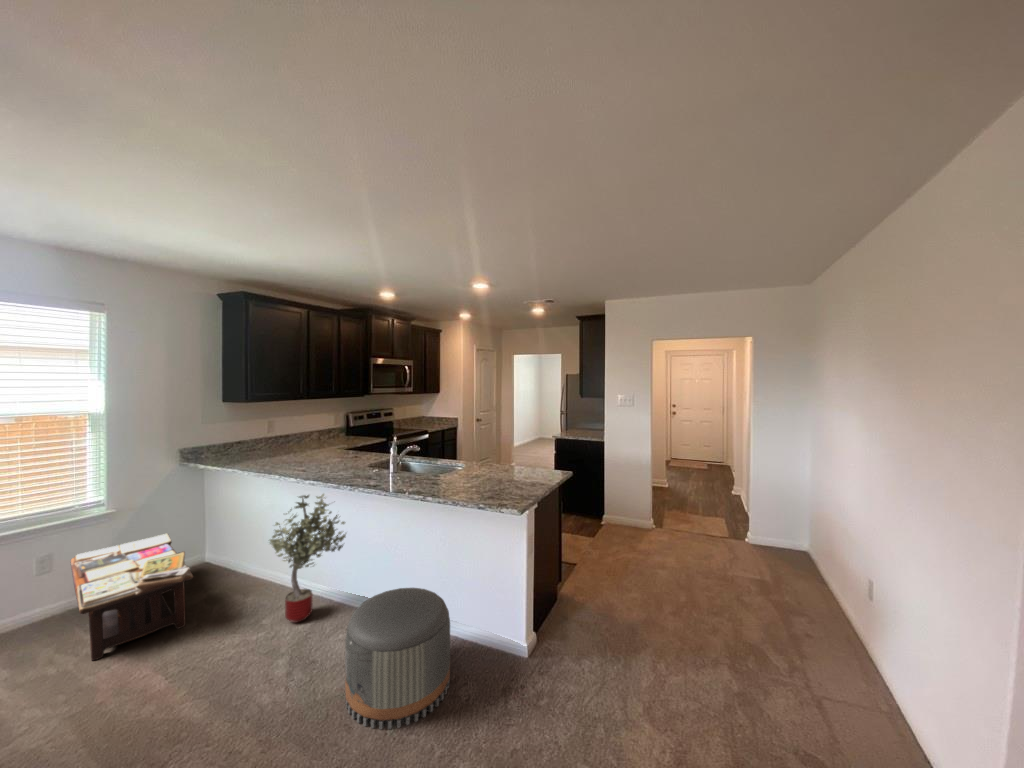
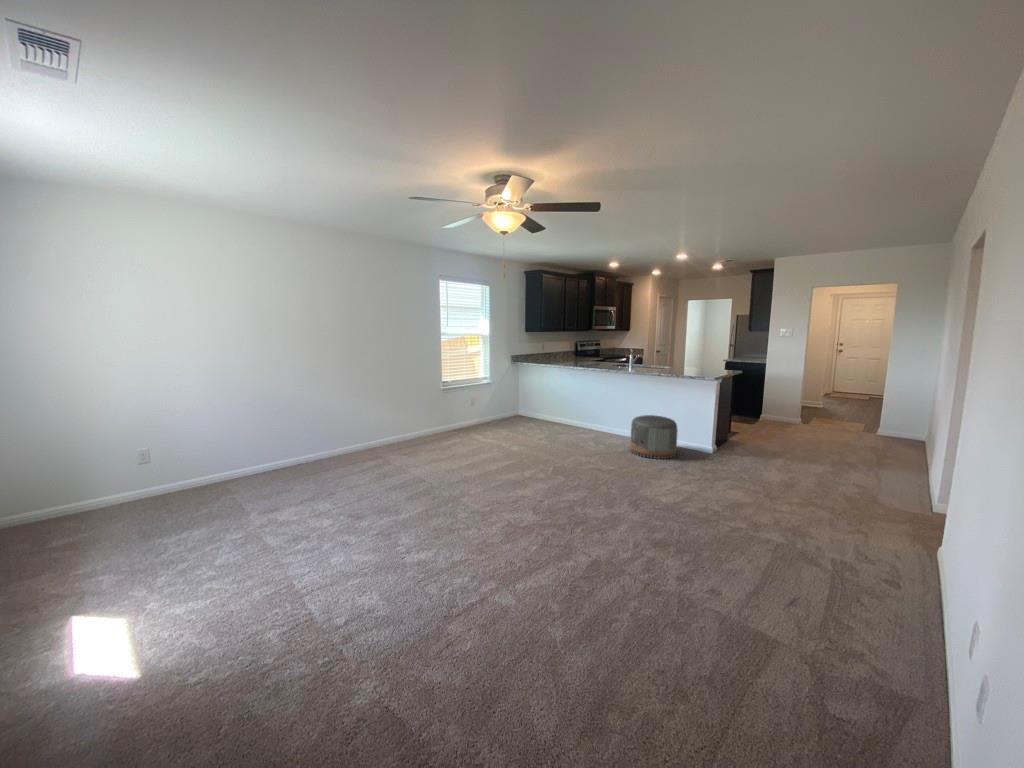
potted tree: present [270,494,346,623] -> none [571,375,614,435]
coffee table: present [71,534,193,661] -> none [482,397,545,435]

